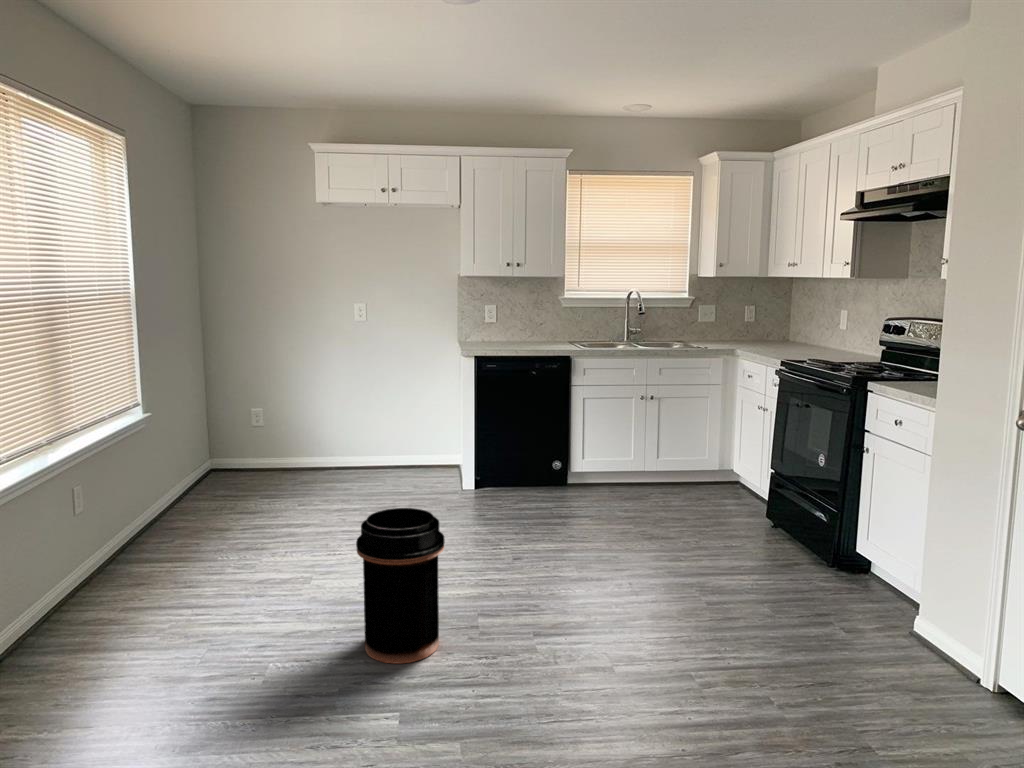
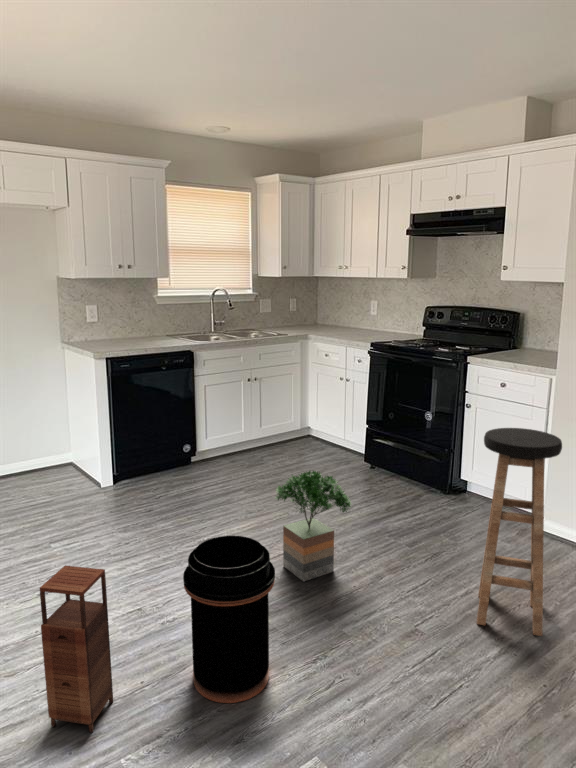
bar stool: none [688,448,803,717] -> present [477,428,562,636]
potted tree: none [536,479,614,598] -> present [275,471,351,582]
storage cabinet: none [244,501,303,645] -> present [40,565,113,733]

